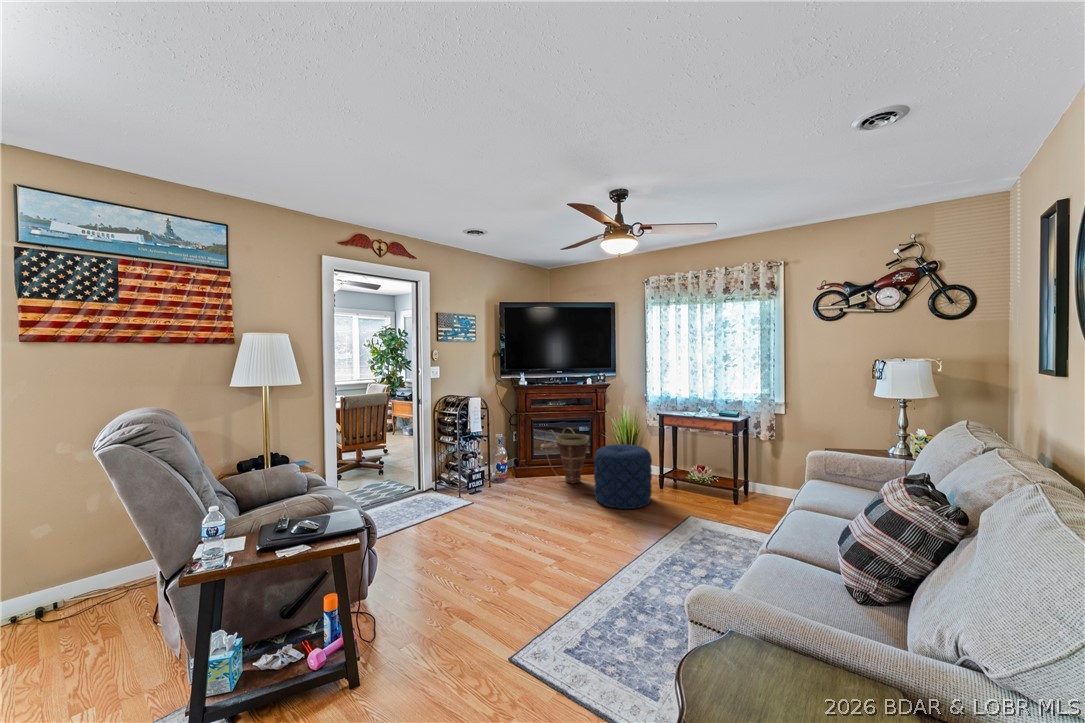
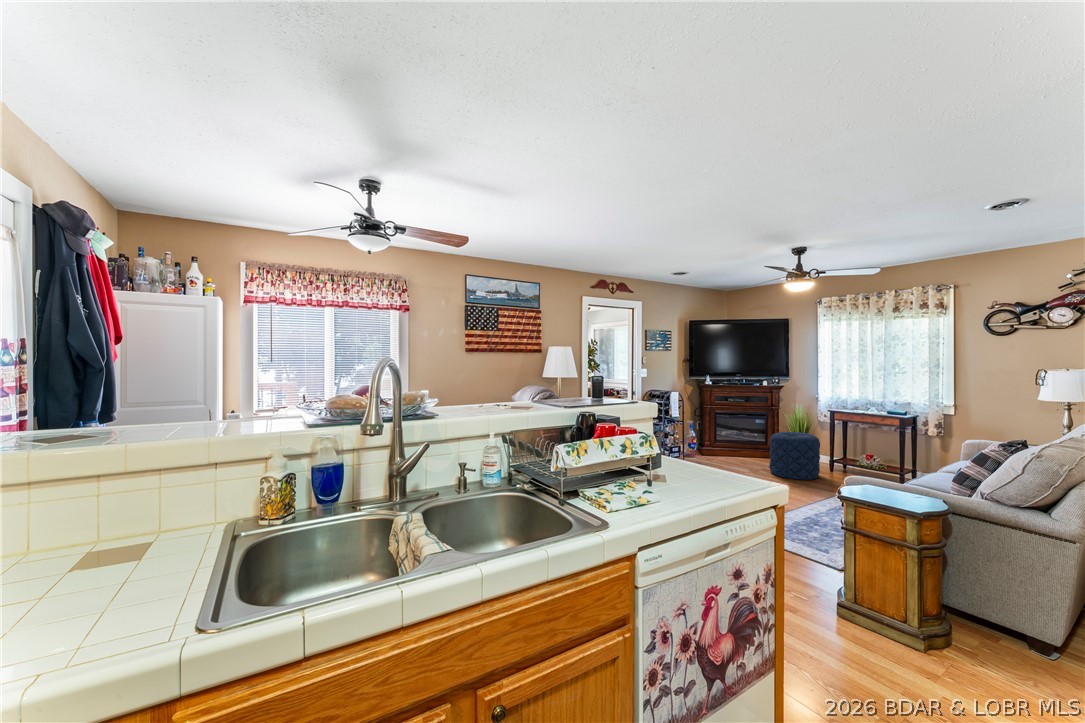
basket: present [545,428,589,483] -> none [727,419,766,462]

